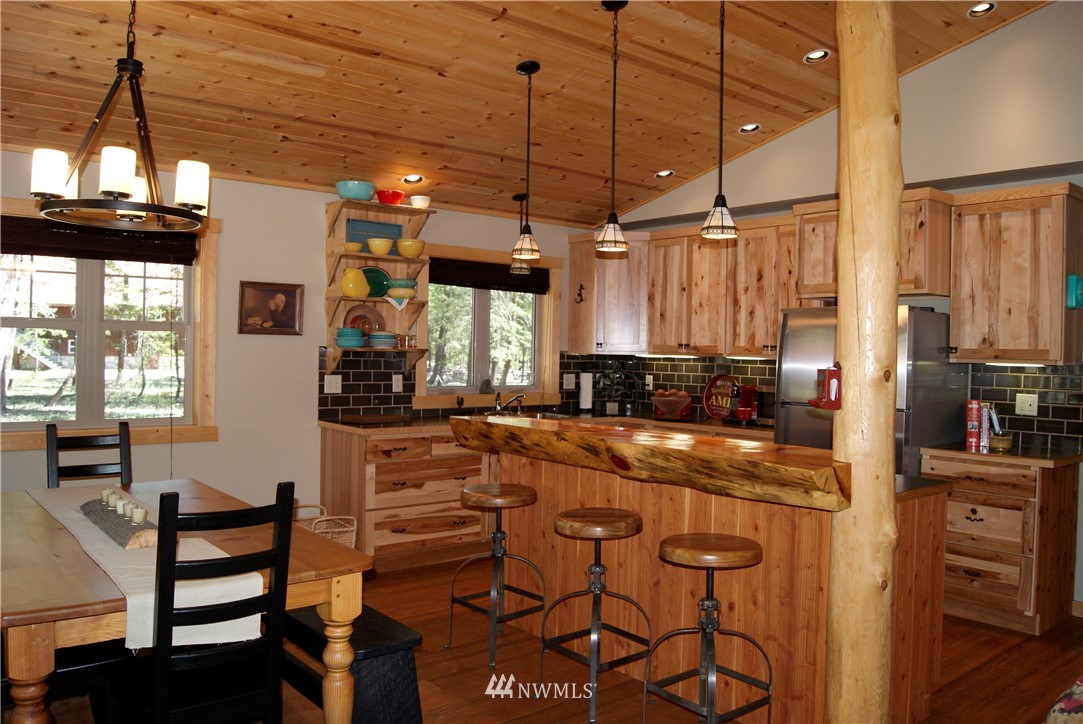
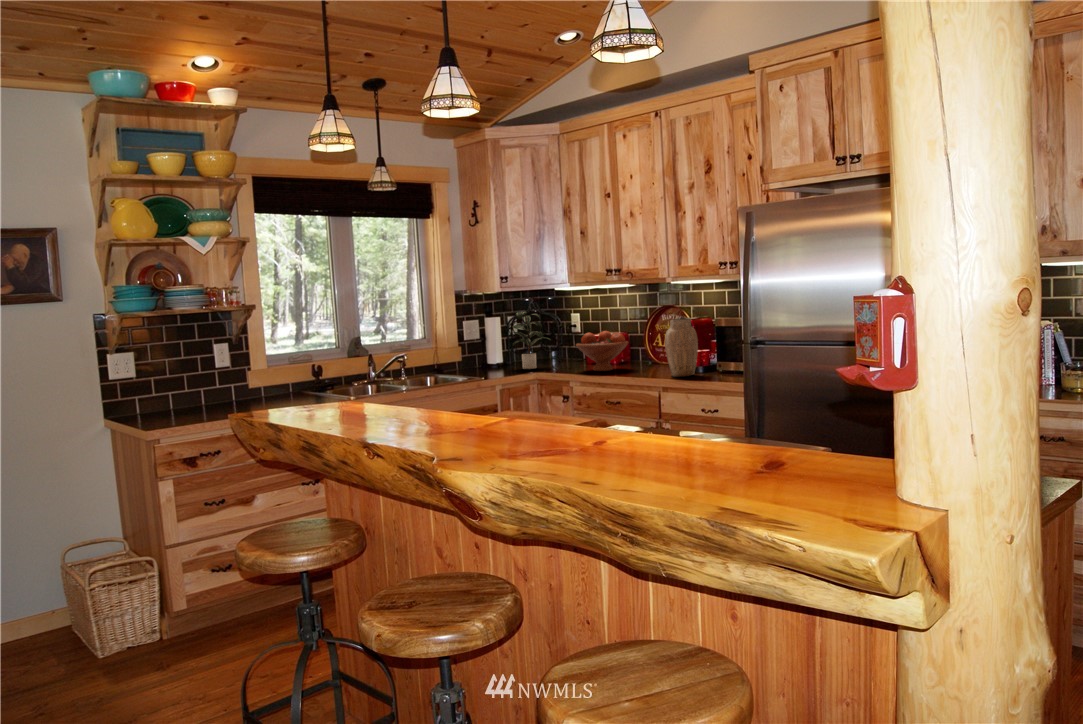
vase: none [720,383,744,426] -> present [665,318,698,377]
tray: present [342,400,410,424] -> none [135,383,239,421]

